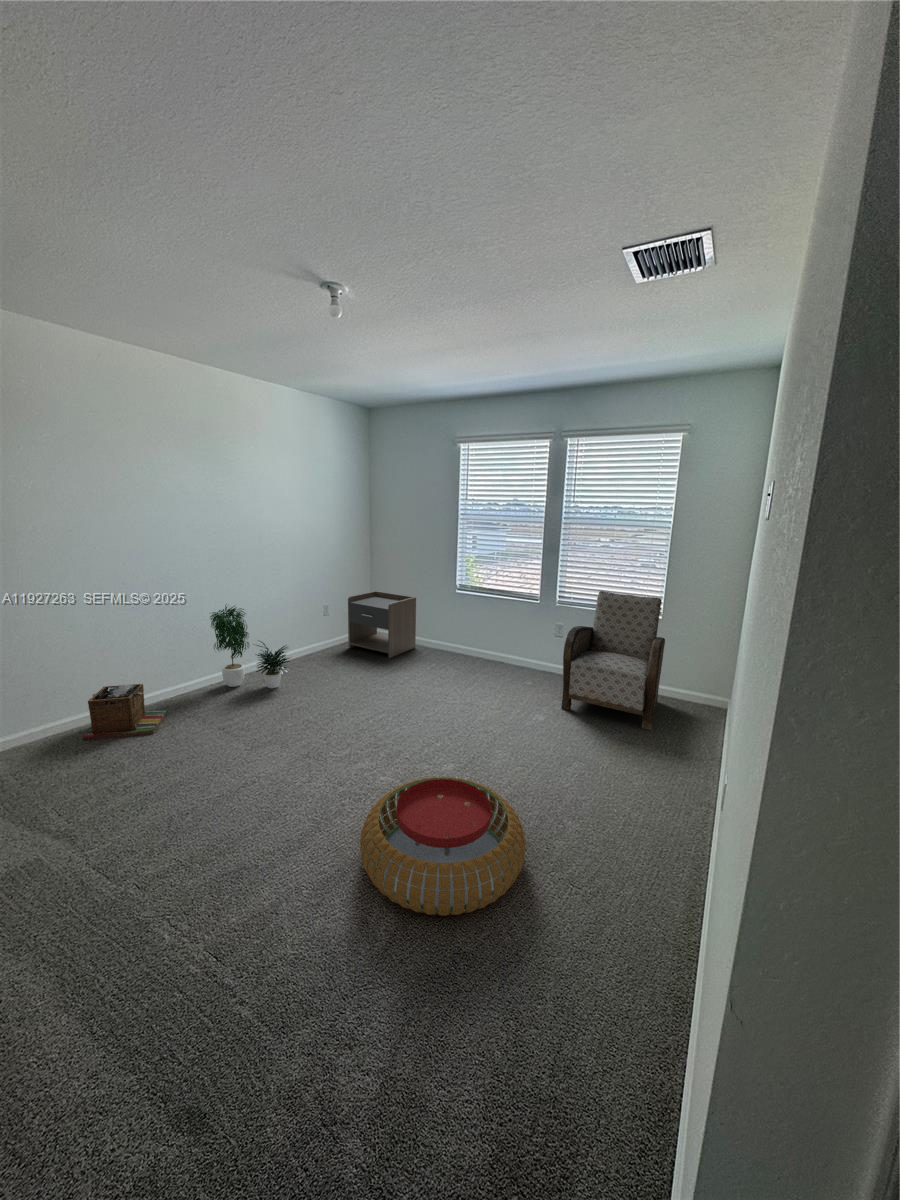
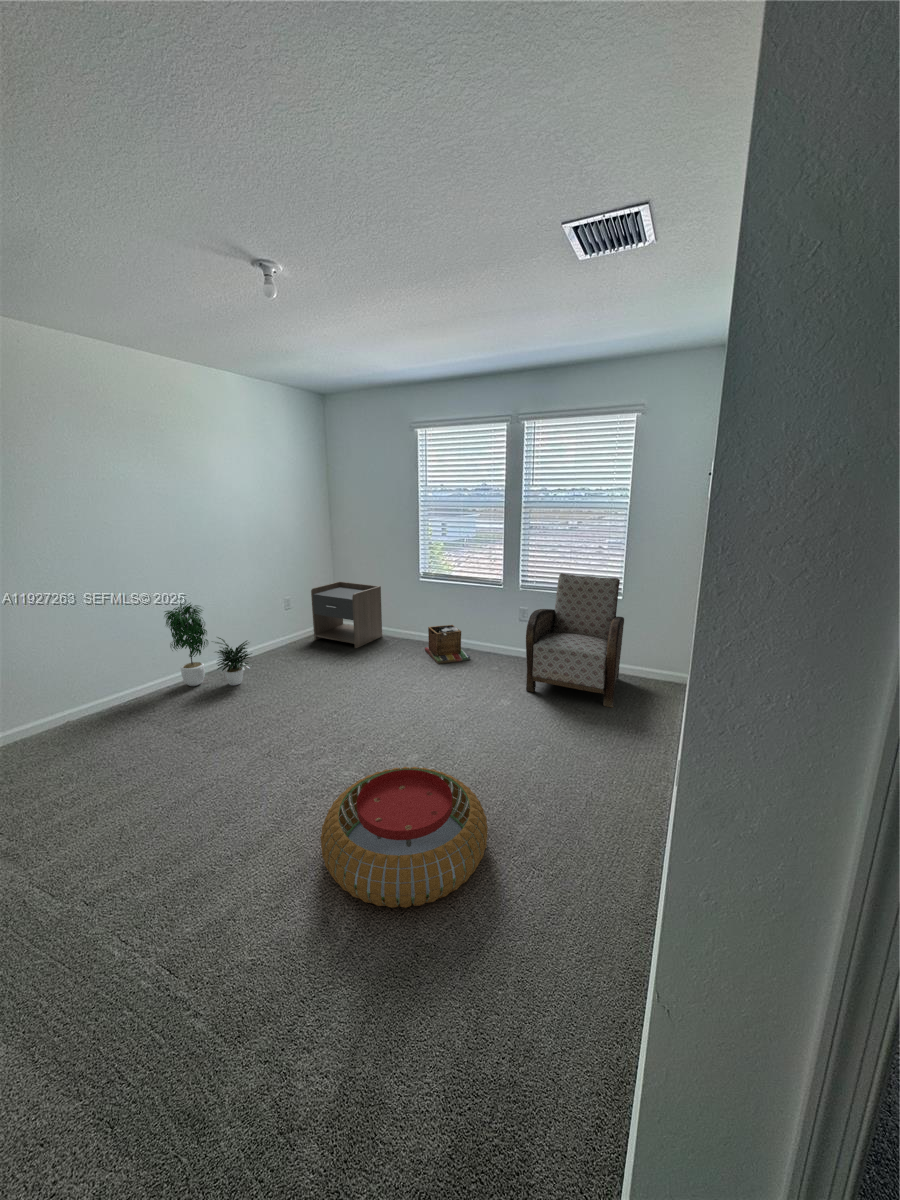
laundry basket: present [83,684,167,740] -> present [425,625,470,664]

